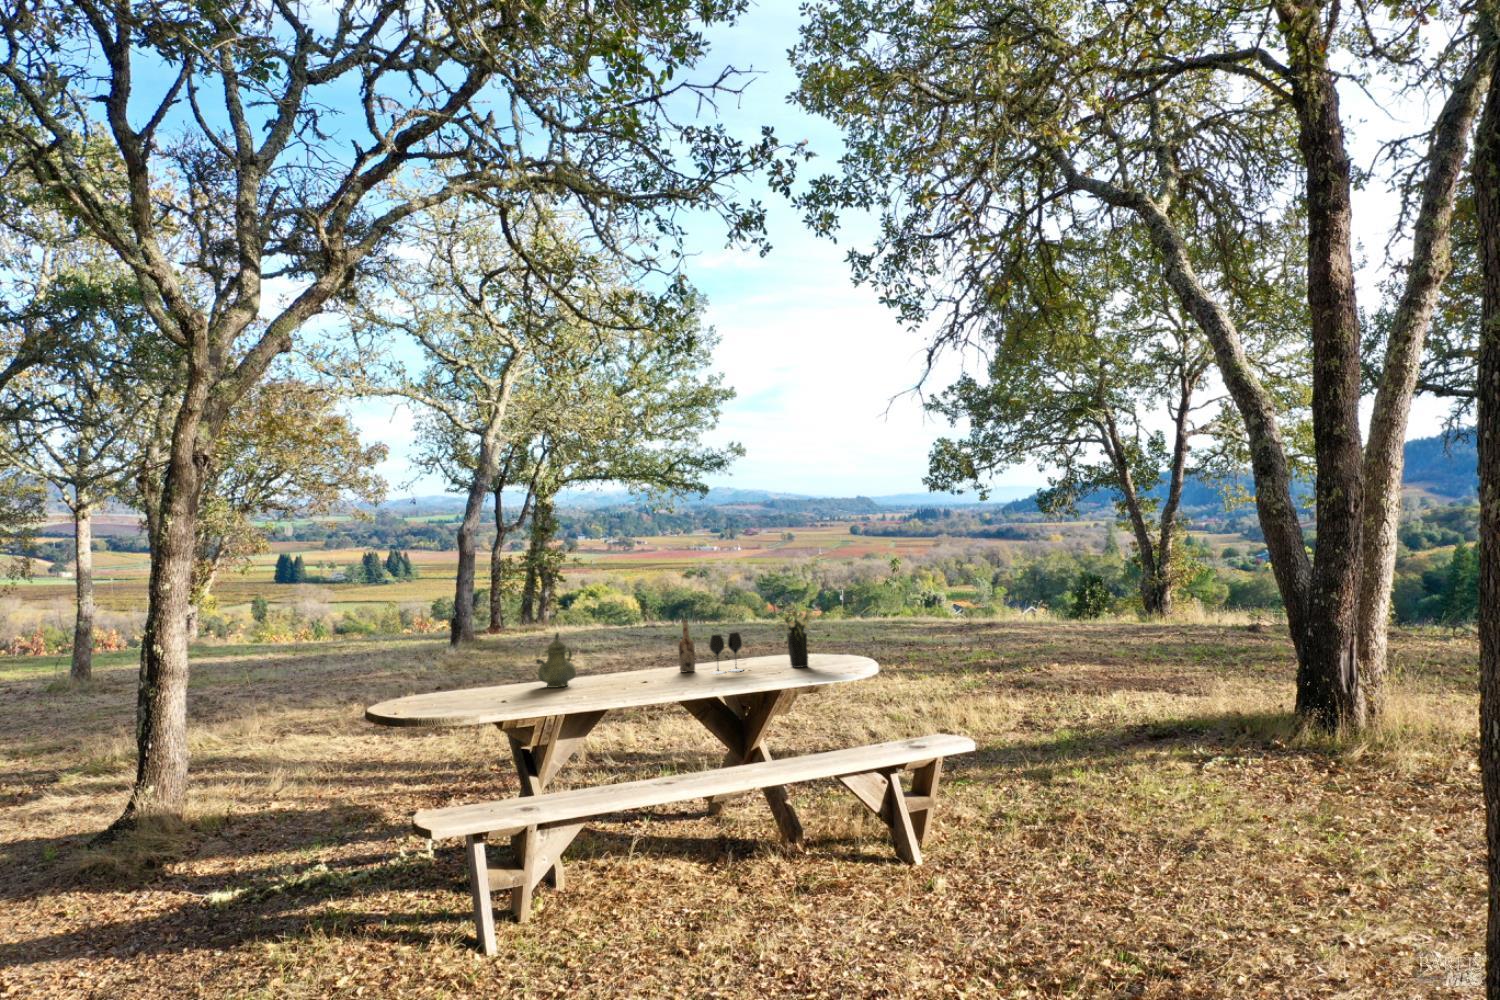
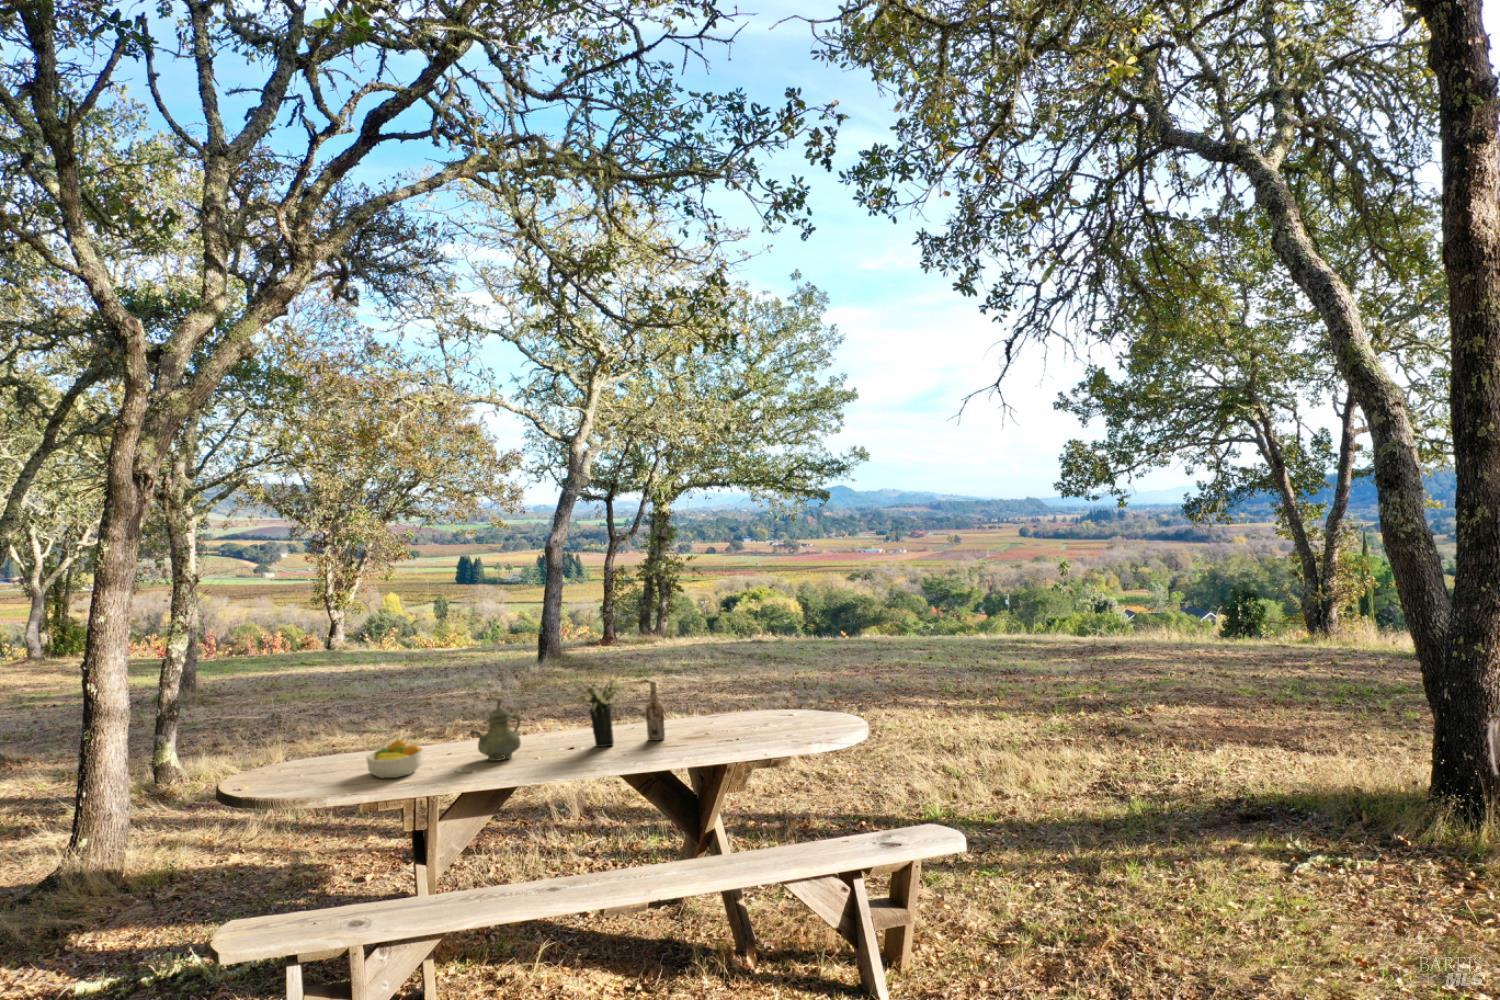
flower arrangement: present [770,611,816,668] -> present [570,681,626,747]
wine glass: present [709,633,743,674] -> none [675,697,717,745]
fruit bowl: none [444,668,495,701] -> present [366,740,424,778]

